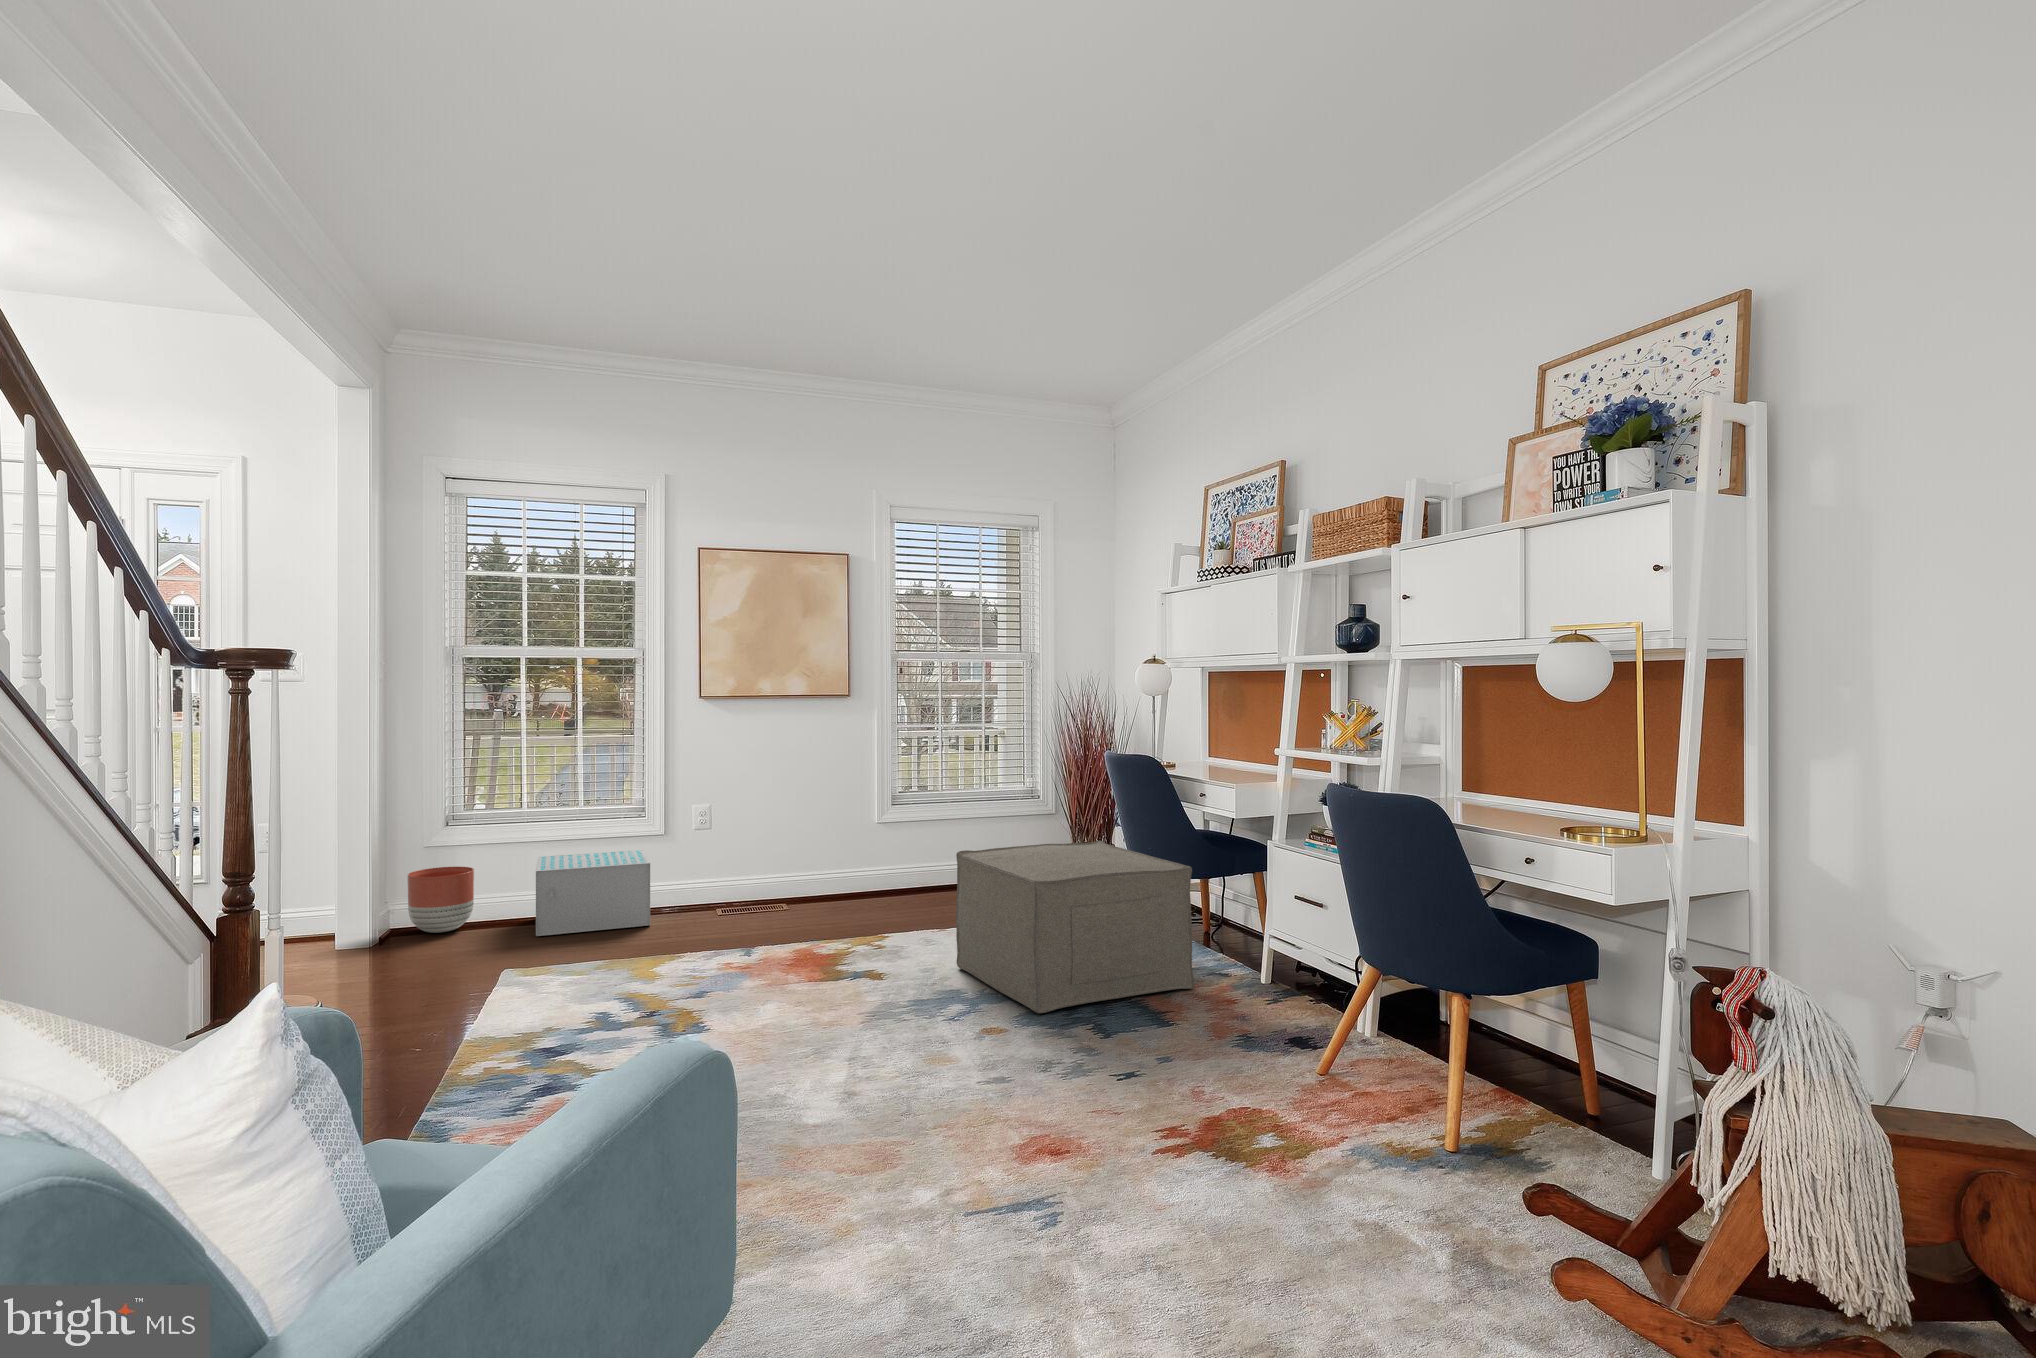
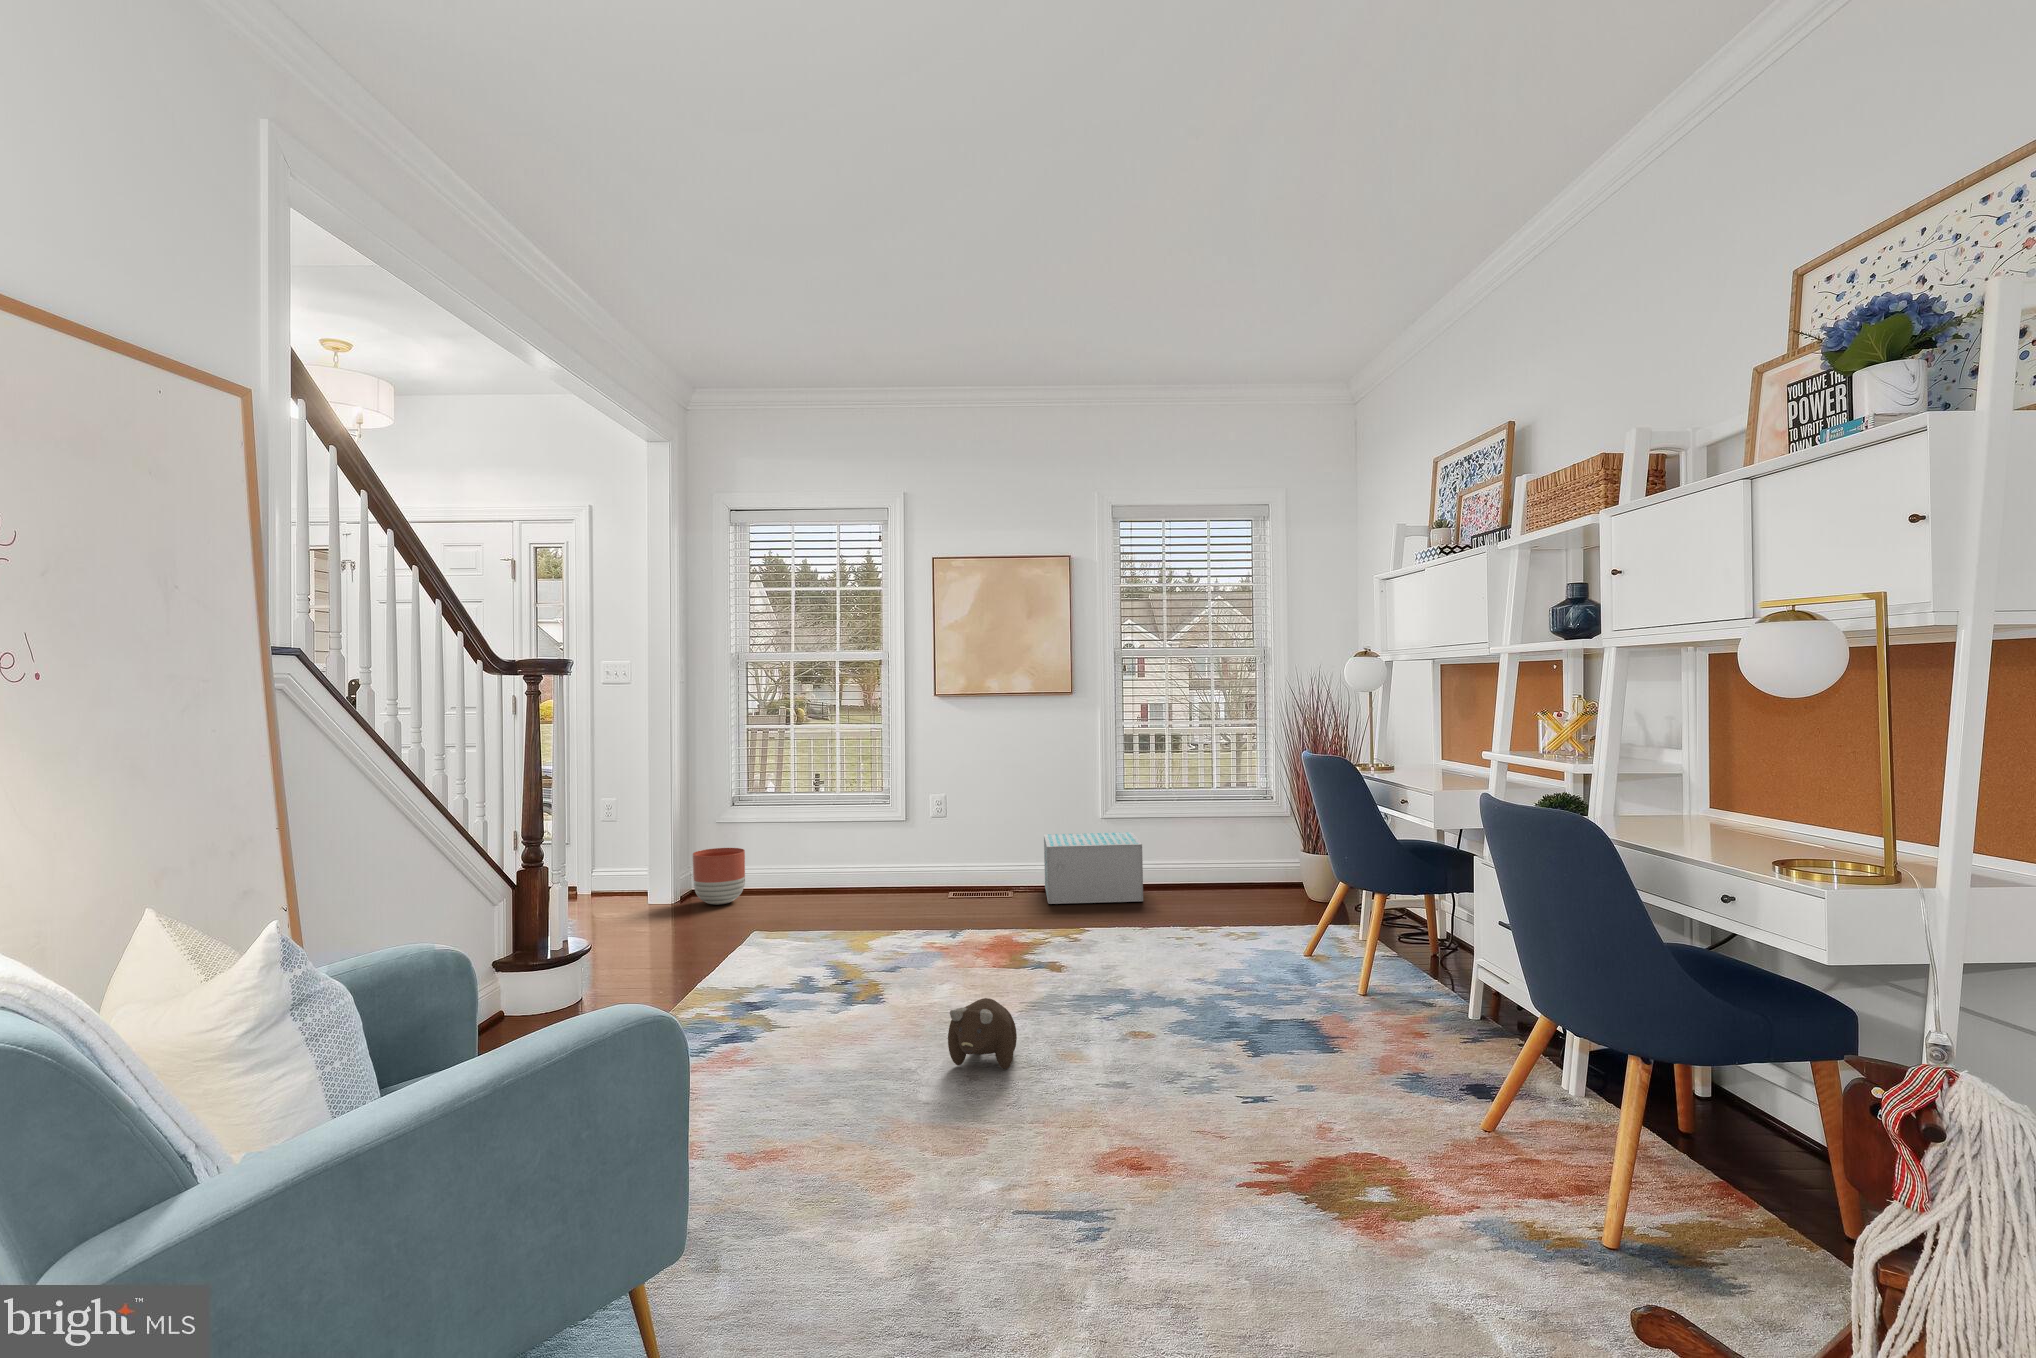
ottoman: present [956,841,1194,1013] -> none [1137,846,1384,1025]
storage box: present [536,850,650,936] -> present [1044,832,1143,904]
plush toy: none [817,1002,887,1074] -> present [948,998,1017,1070]

